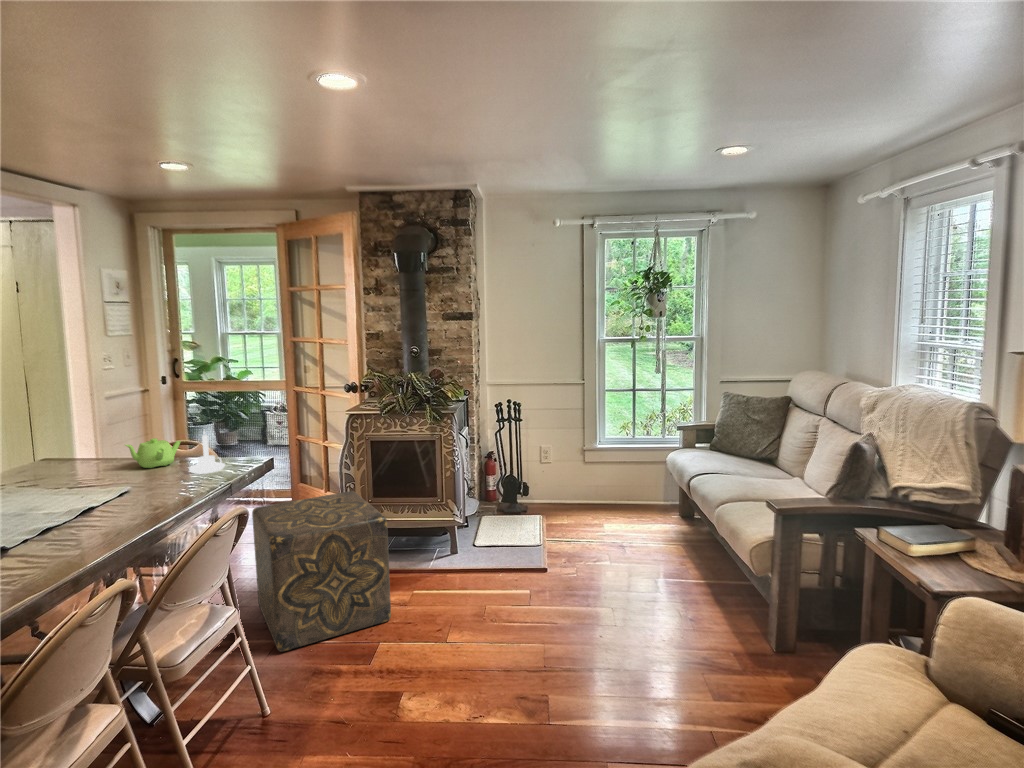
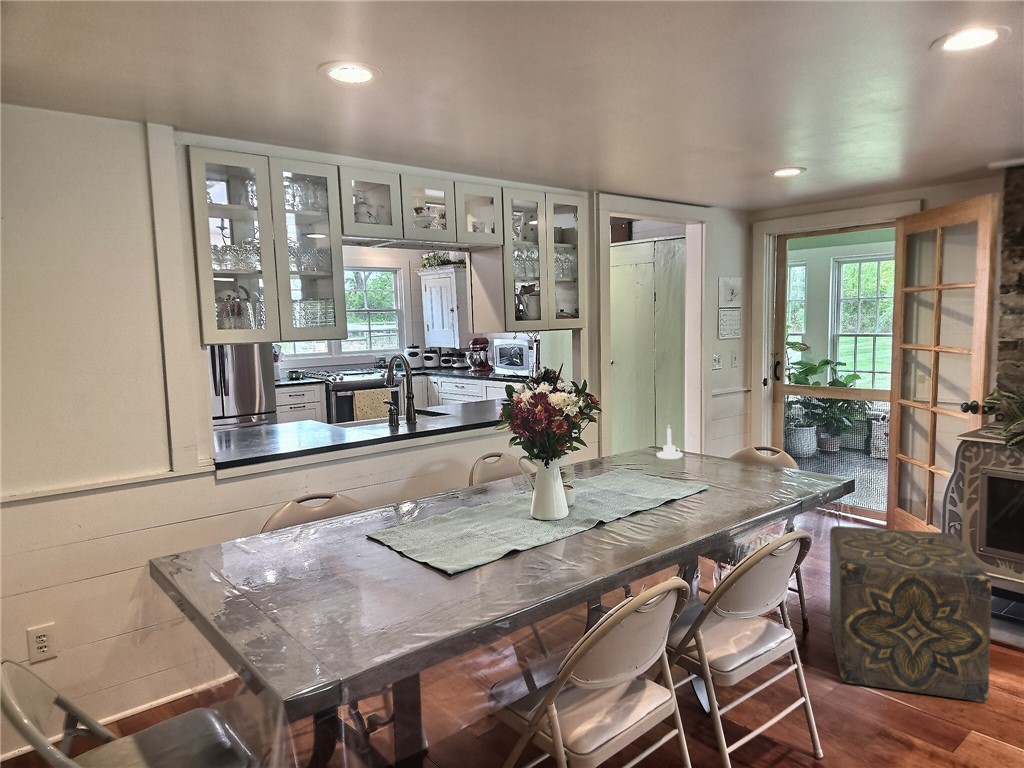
candle holder: present [189,431,225,474] -> present [656,425,683,459]
teapot: present [125,438,180,468] -> none [720,442,767,469]

